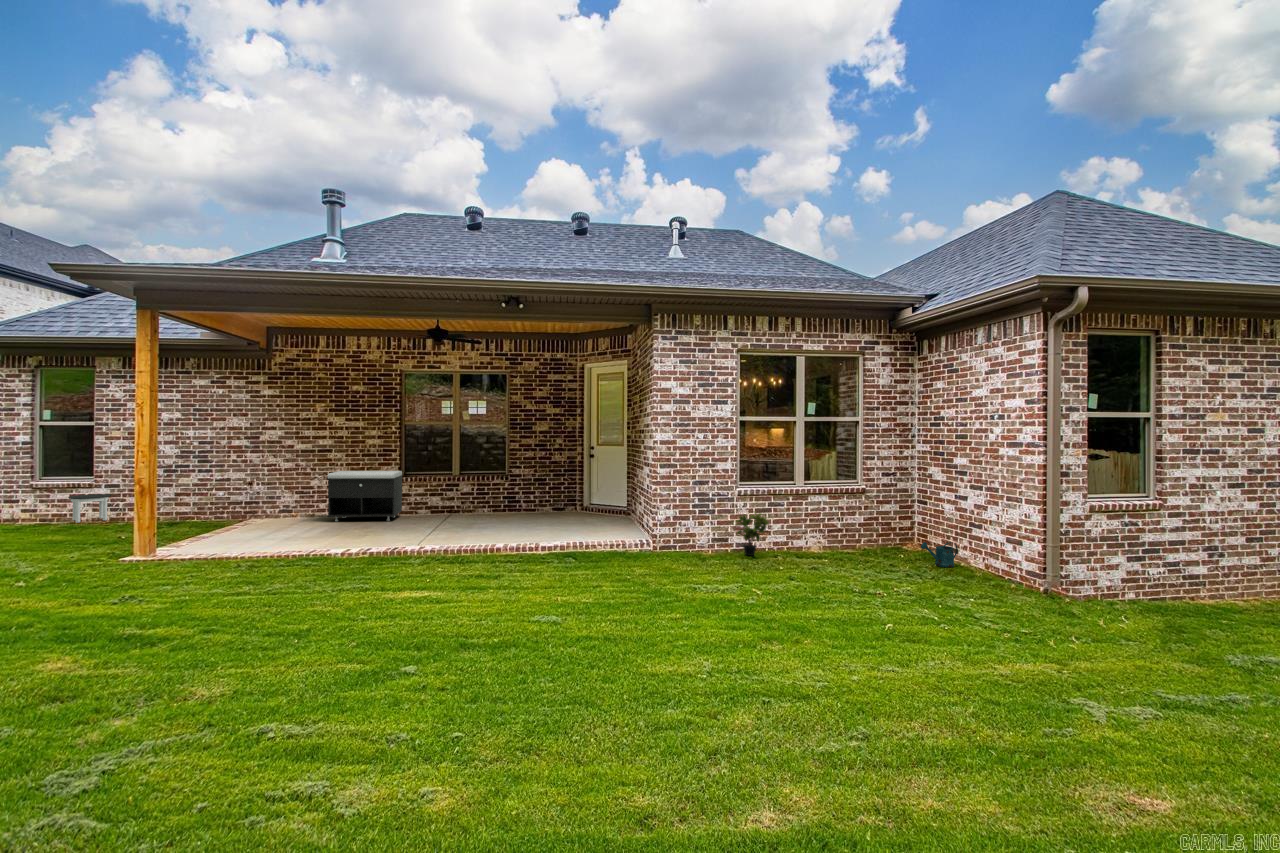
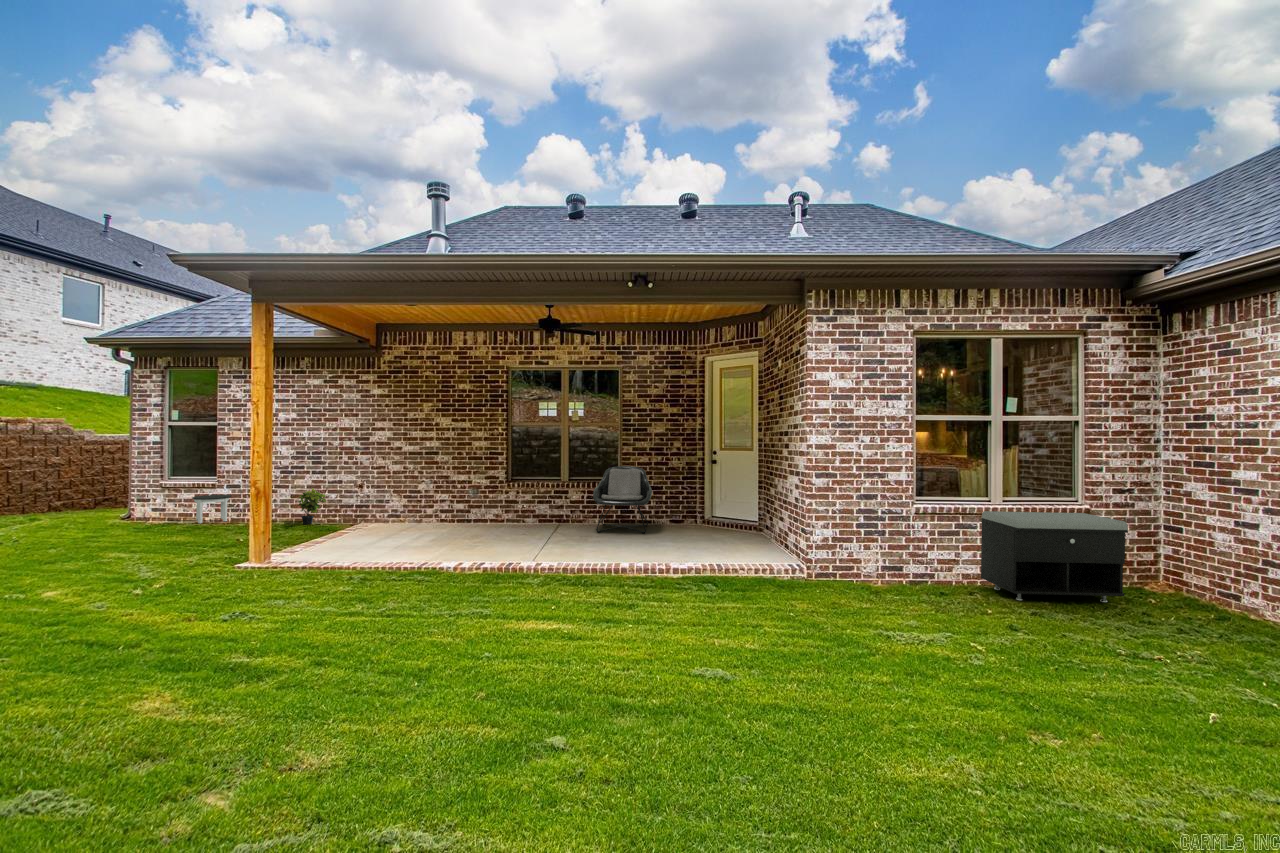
lounge chair: none [481,461,535,521] -> present [593,466,652,534]
storage bench: present [327,471,402,521] -> present [981,511,1128,603]
potted plant: present [736,511,769,556] -> present [297,488,326,524]
watering can: present [921,542,958,567] -> none [1190,586,1248,623]

